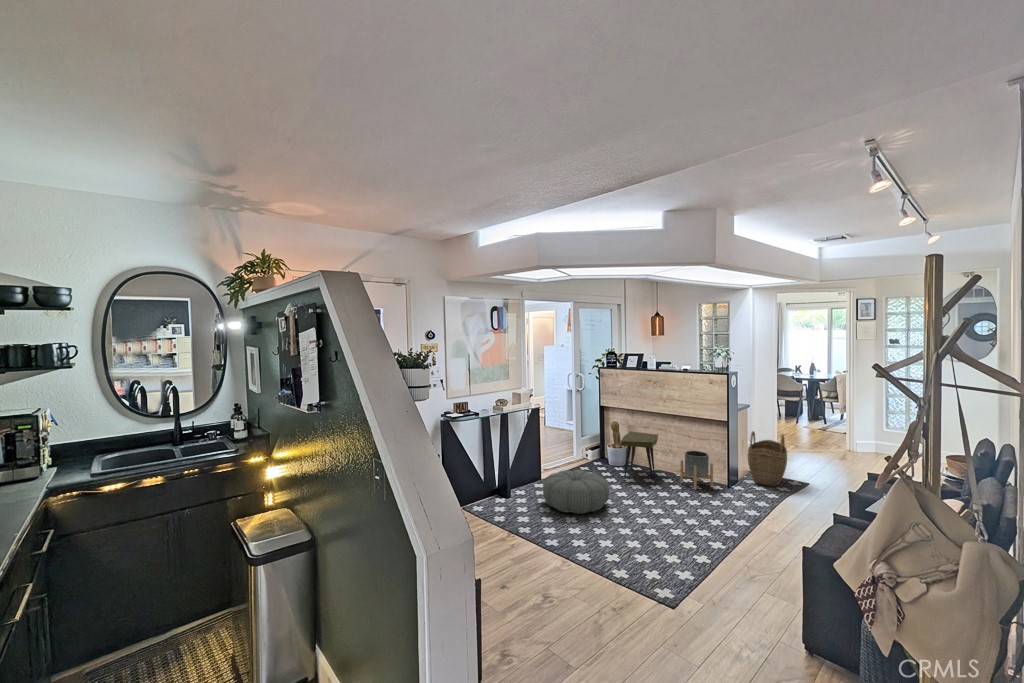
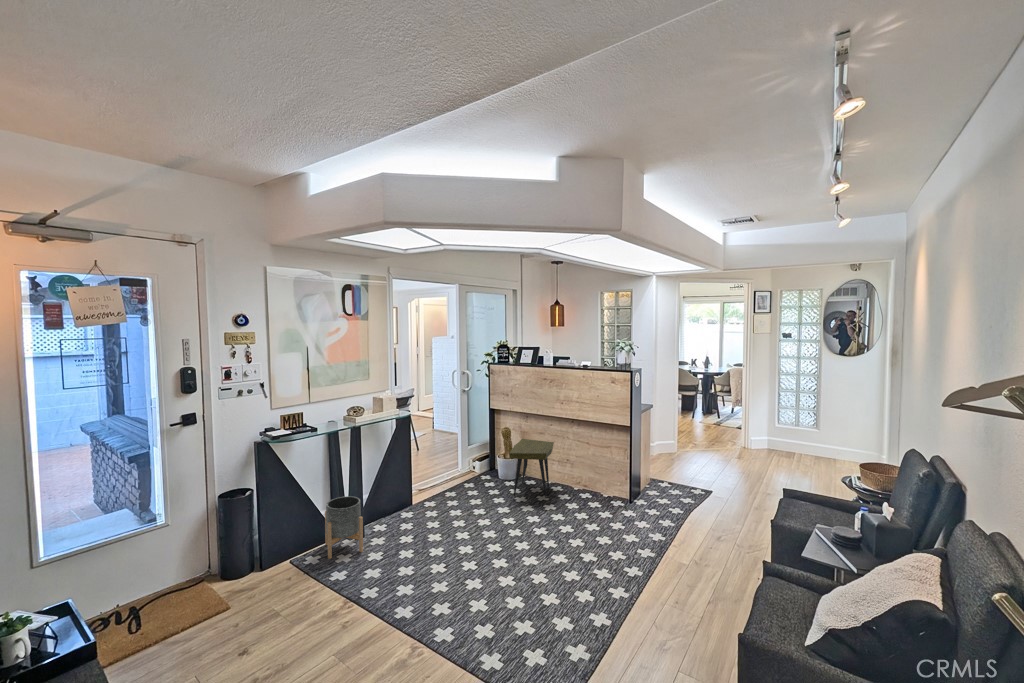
woven basket: present [747,431,787,486] -> none [651,435,692,498]
planter: present [680,451,713,490] -> present [325,496,363,559]
pouf: present [543,470,609,514] -> none [405,495,491,557]

